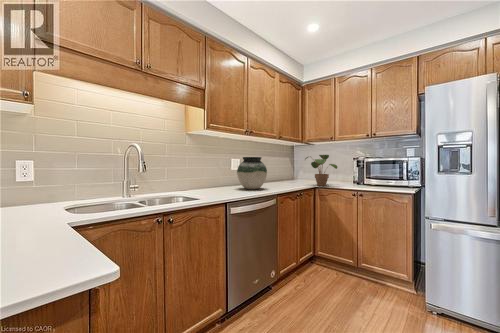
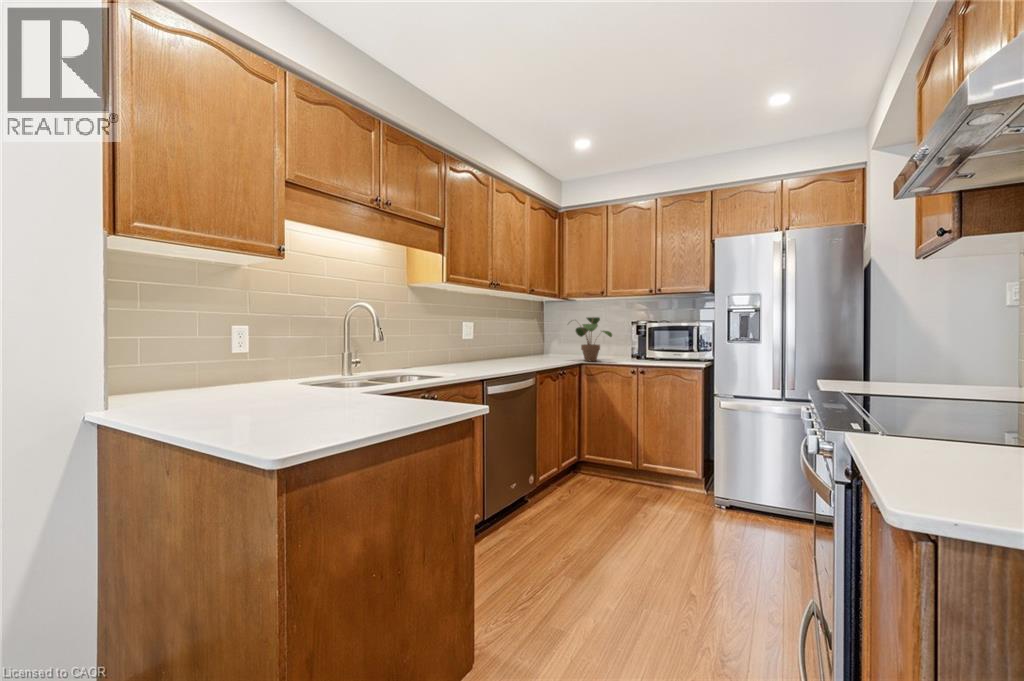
vase: present [237,157,267,189] -> none [479,321,520,366]

